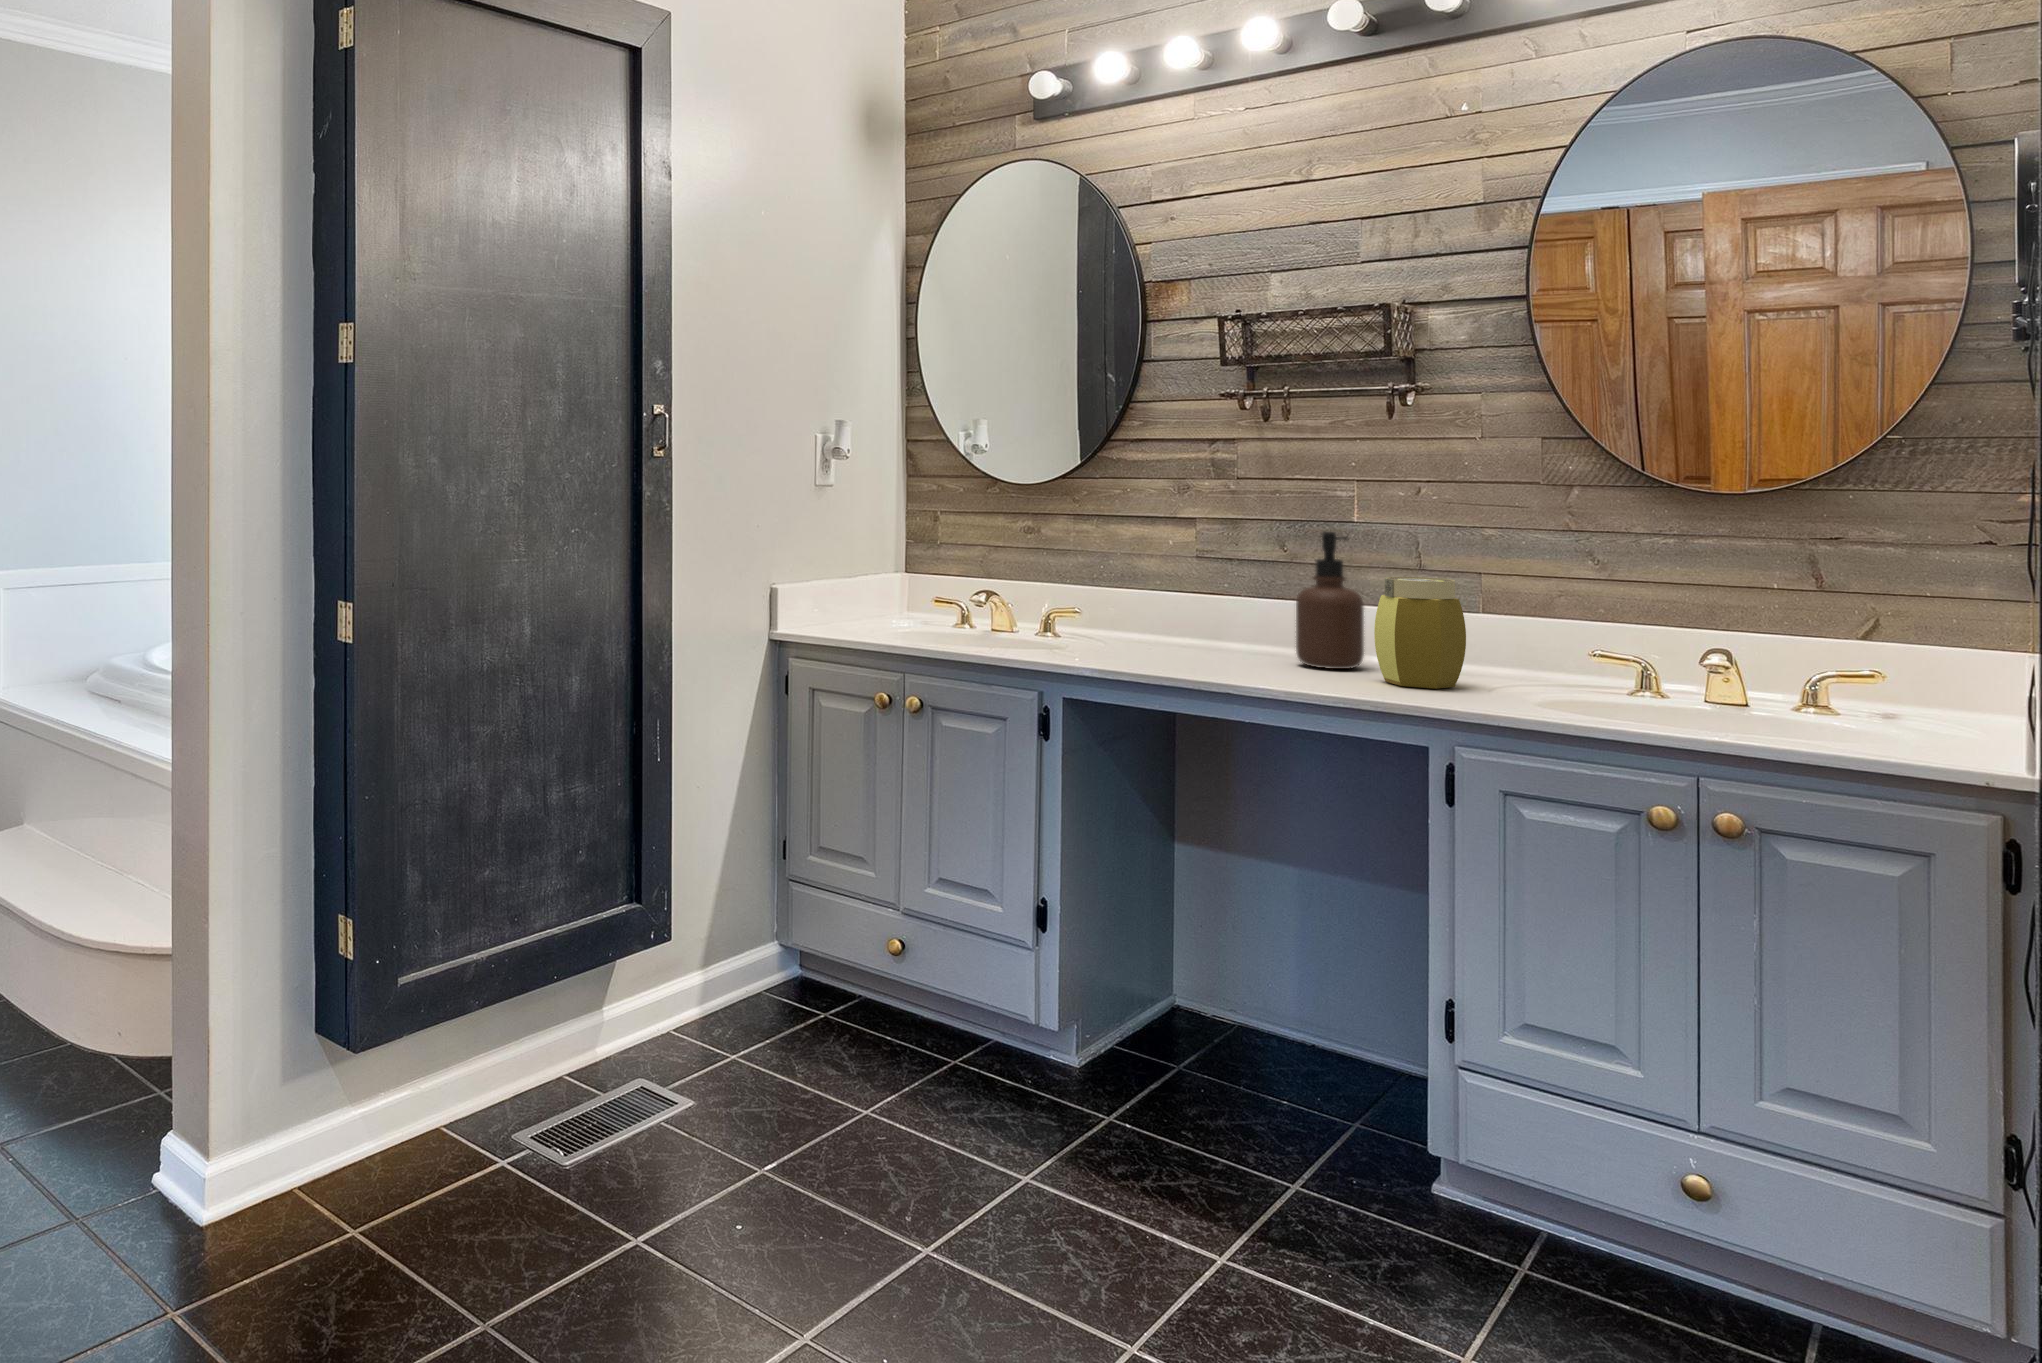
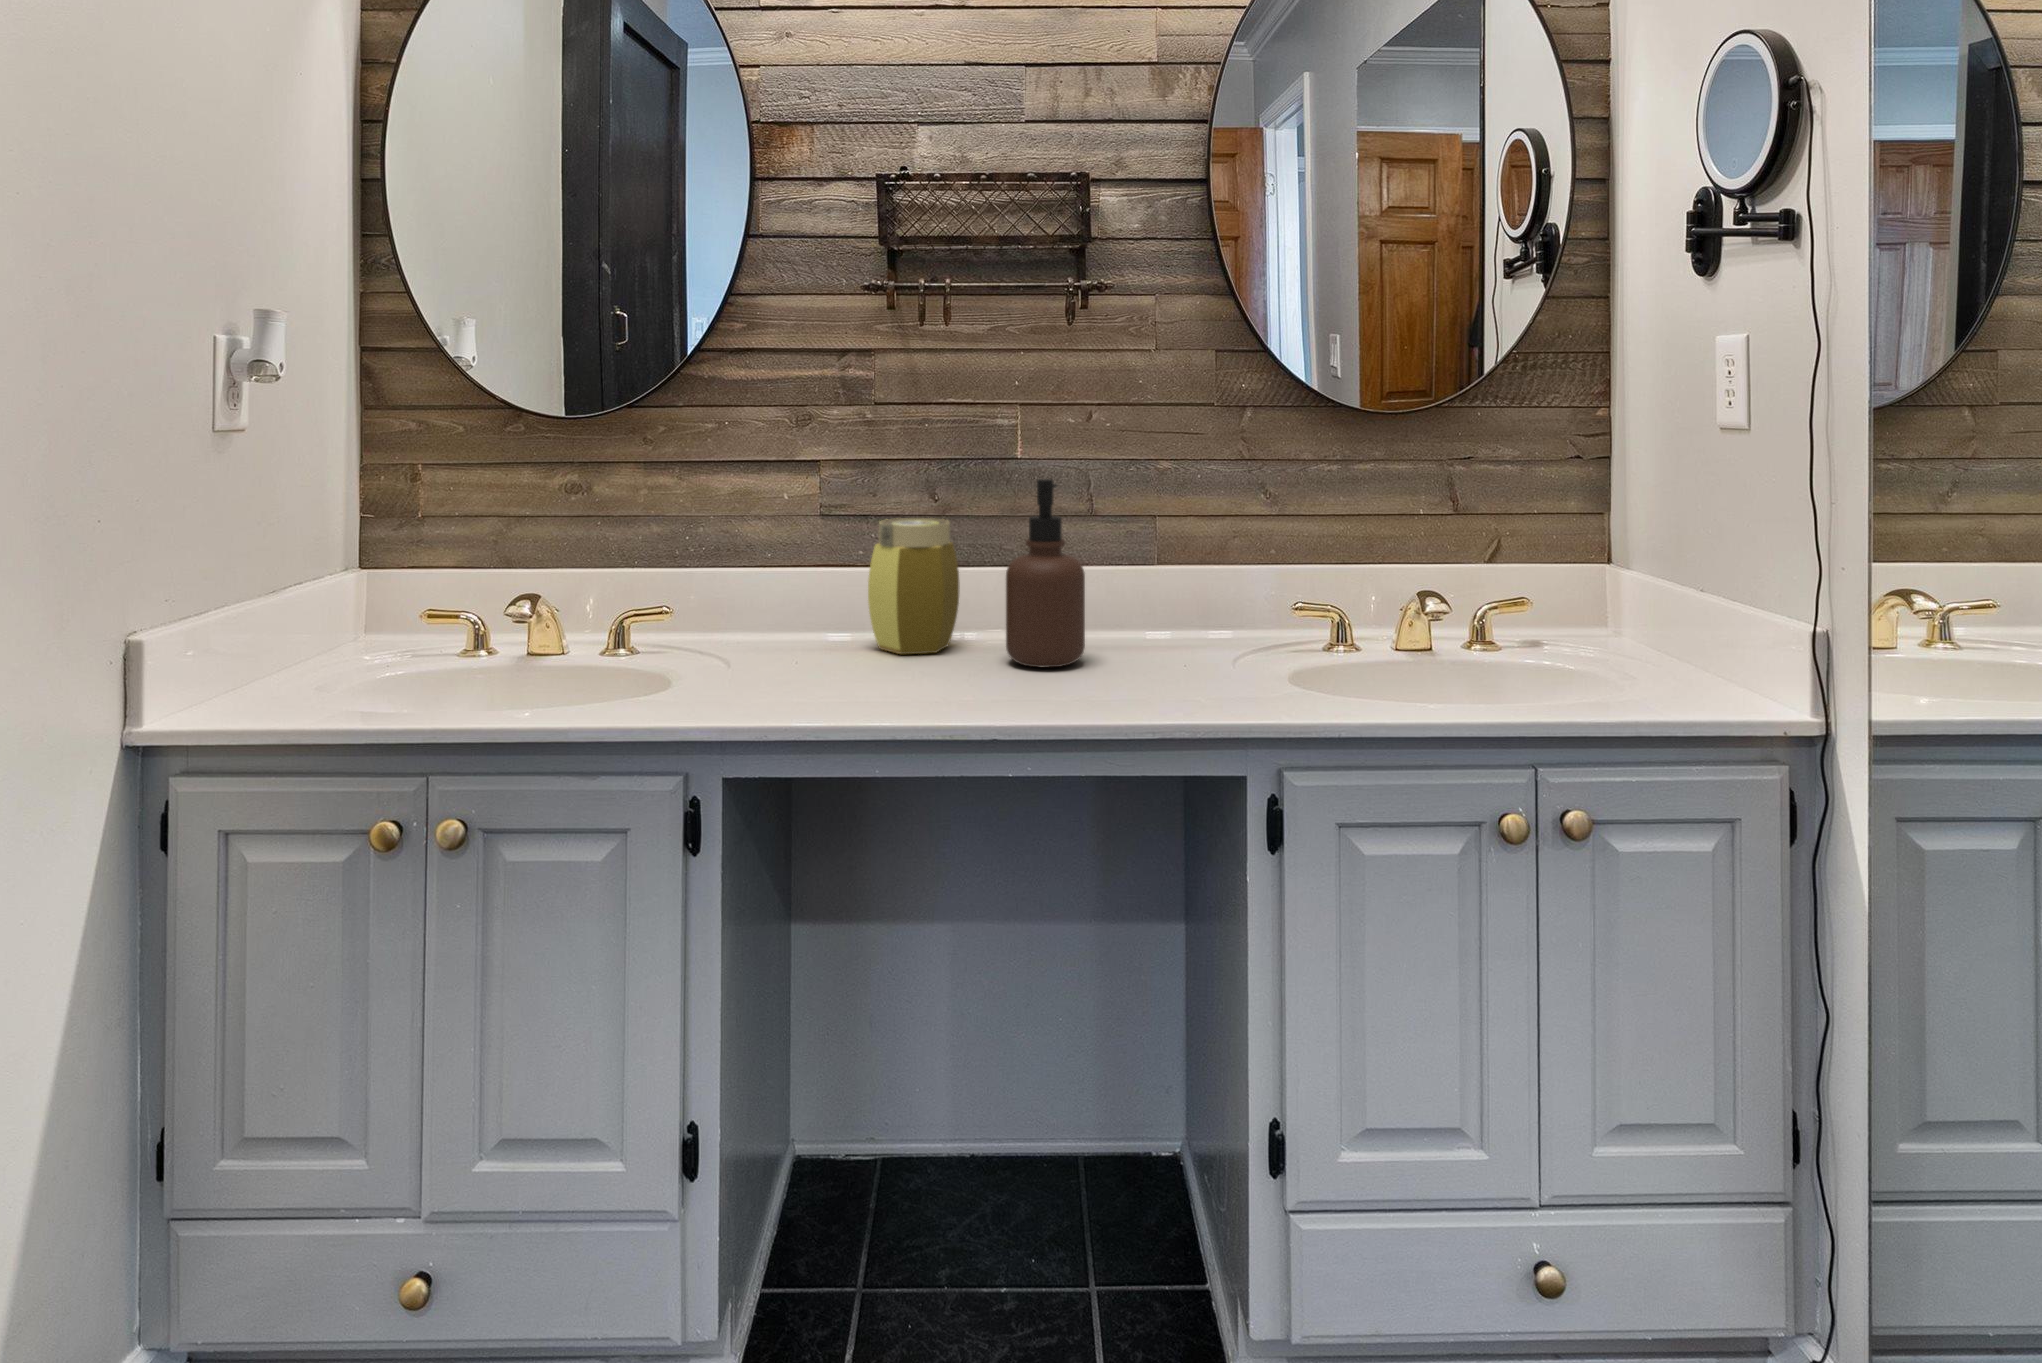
jar: present [1374,577,1466,689] -> present [868,518,960,654]

